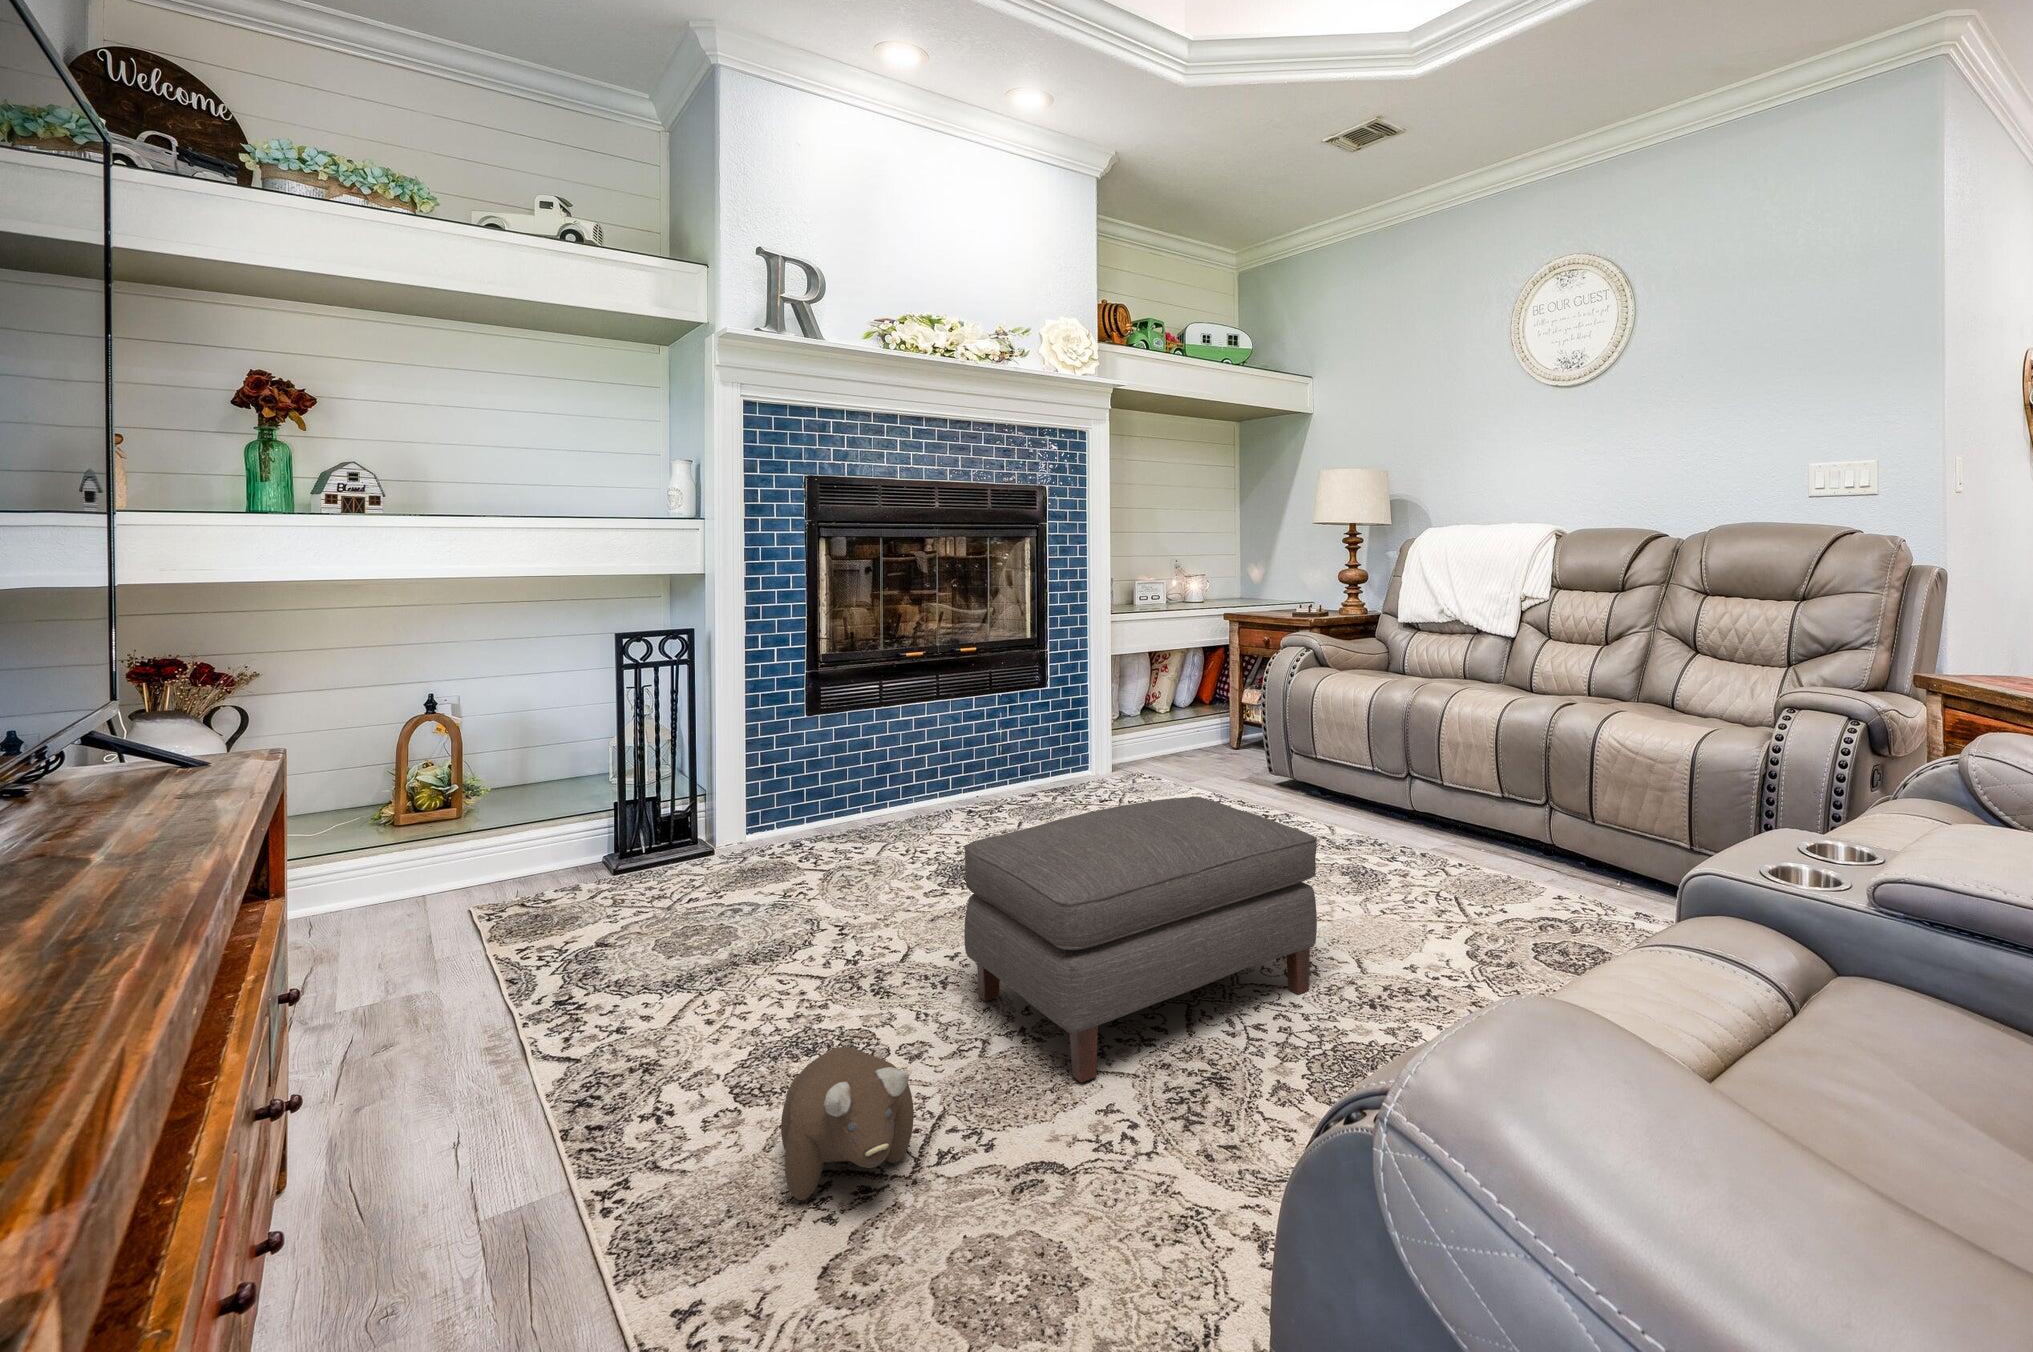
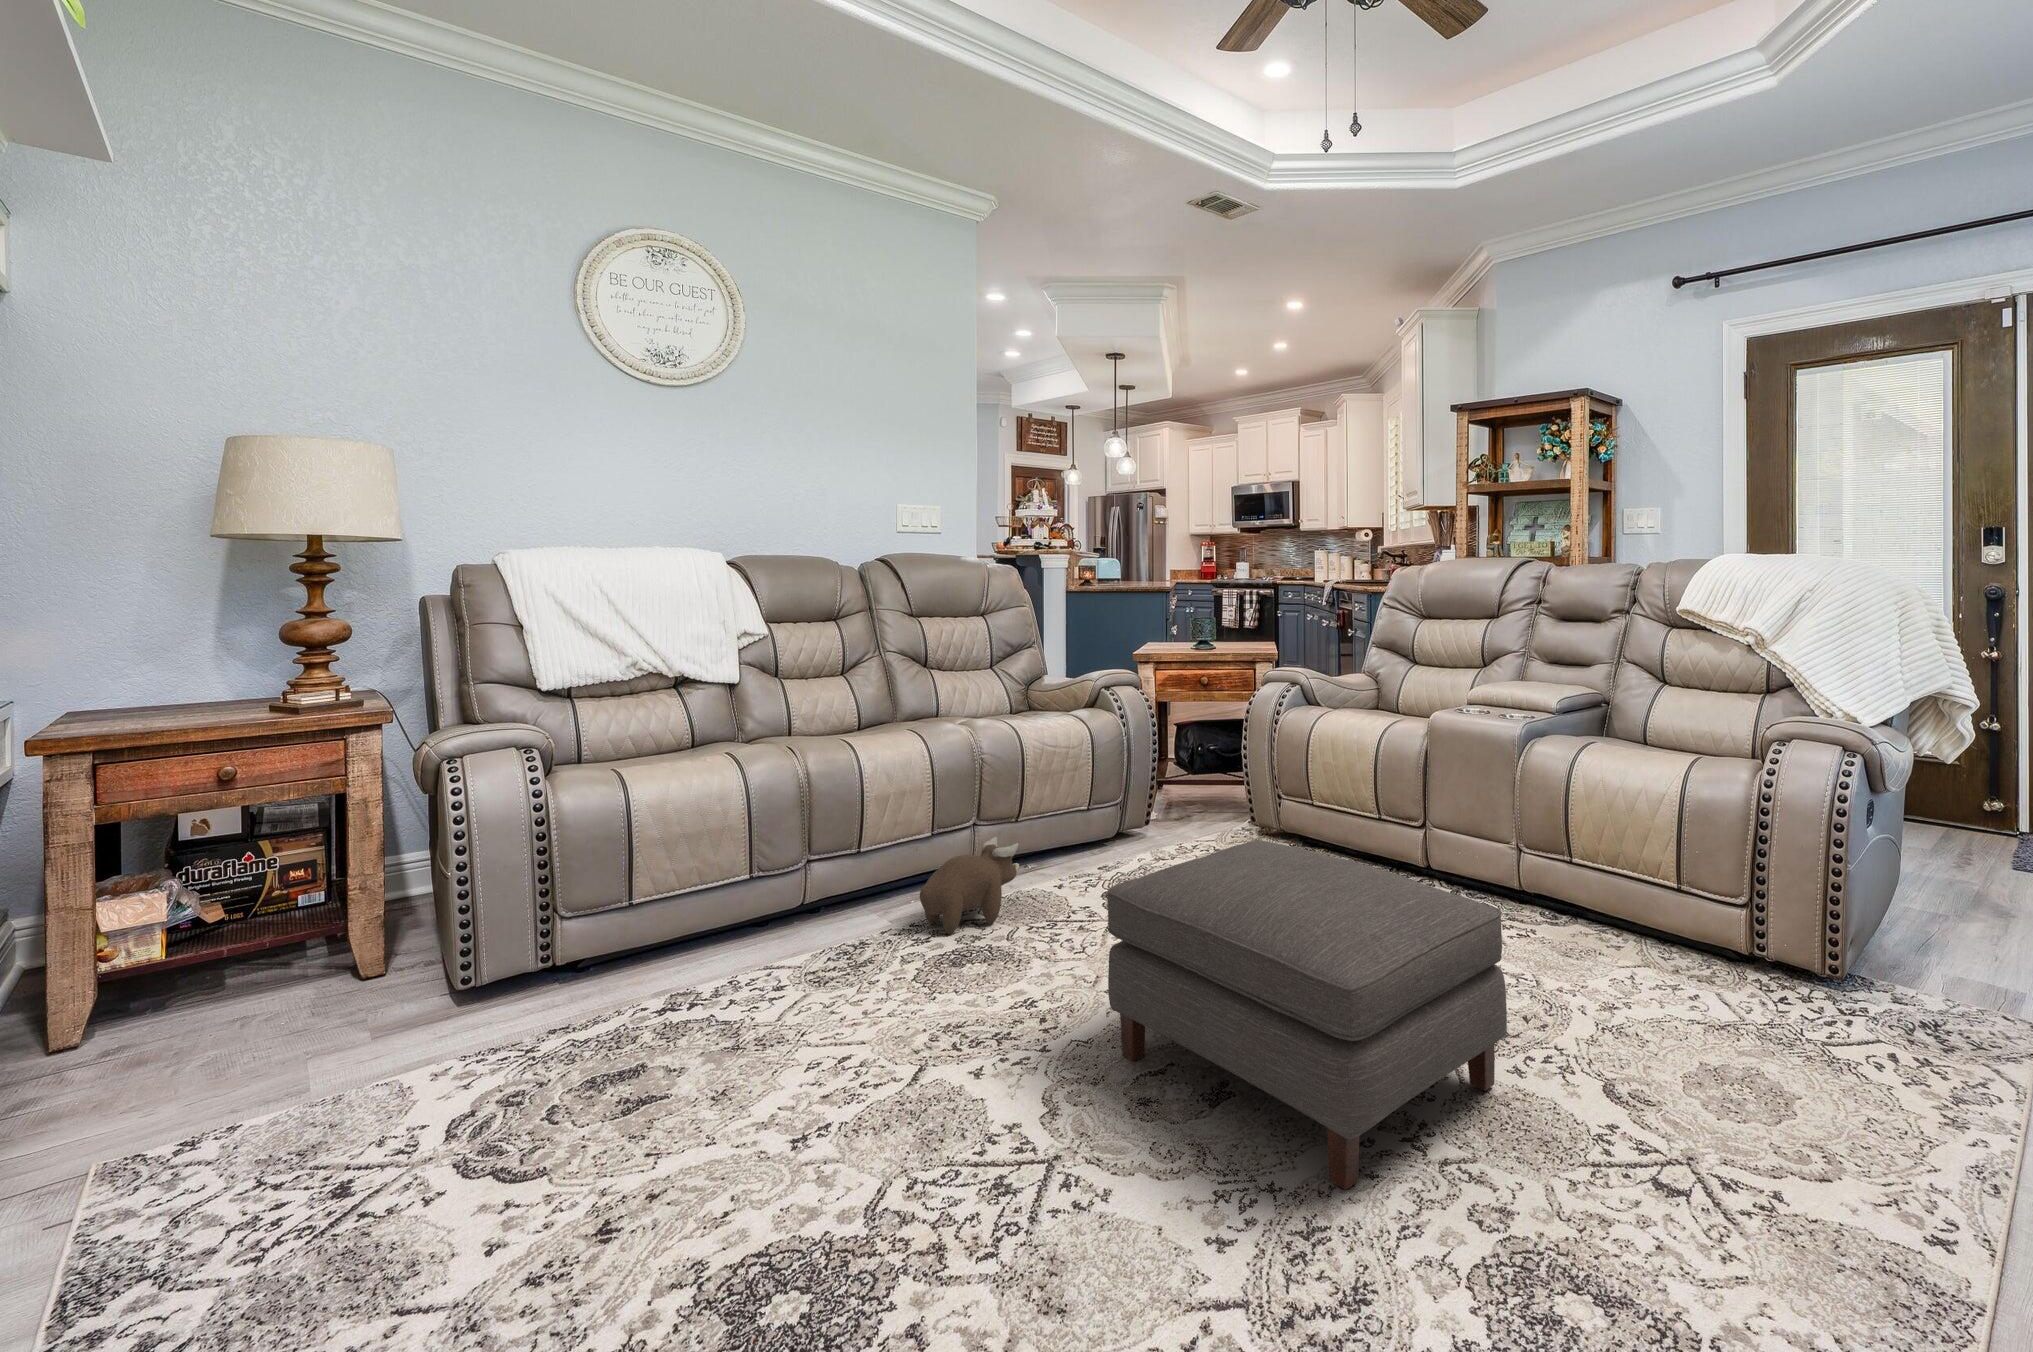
plush toy: present [781,1047,914,1200] -> present [920,837,1019,934]

